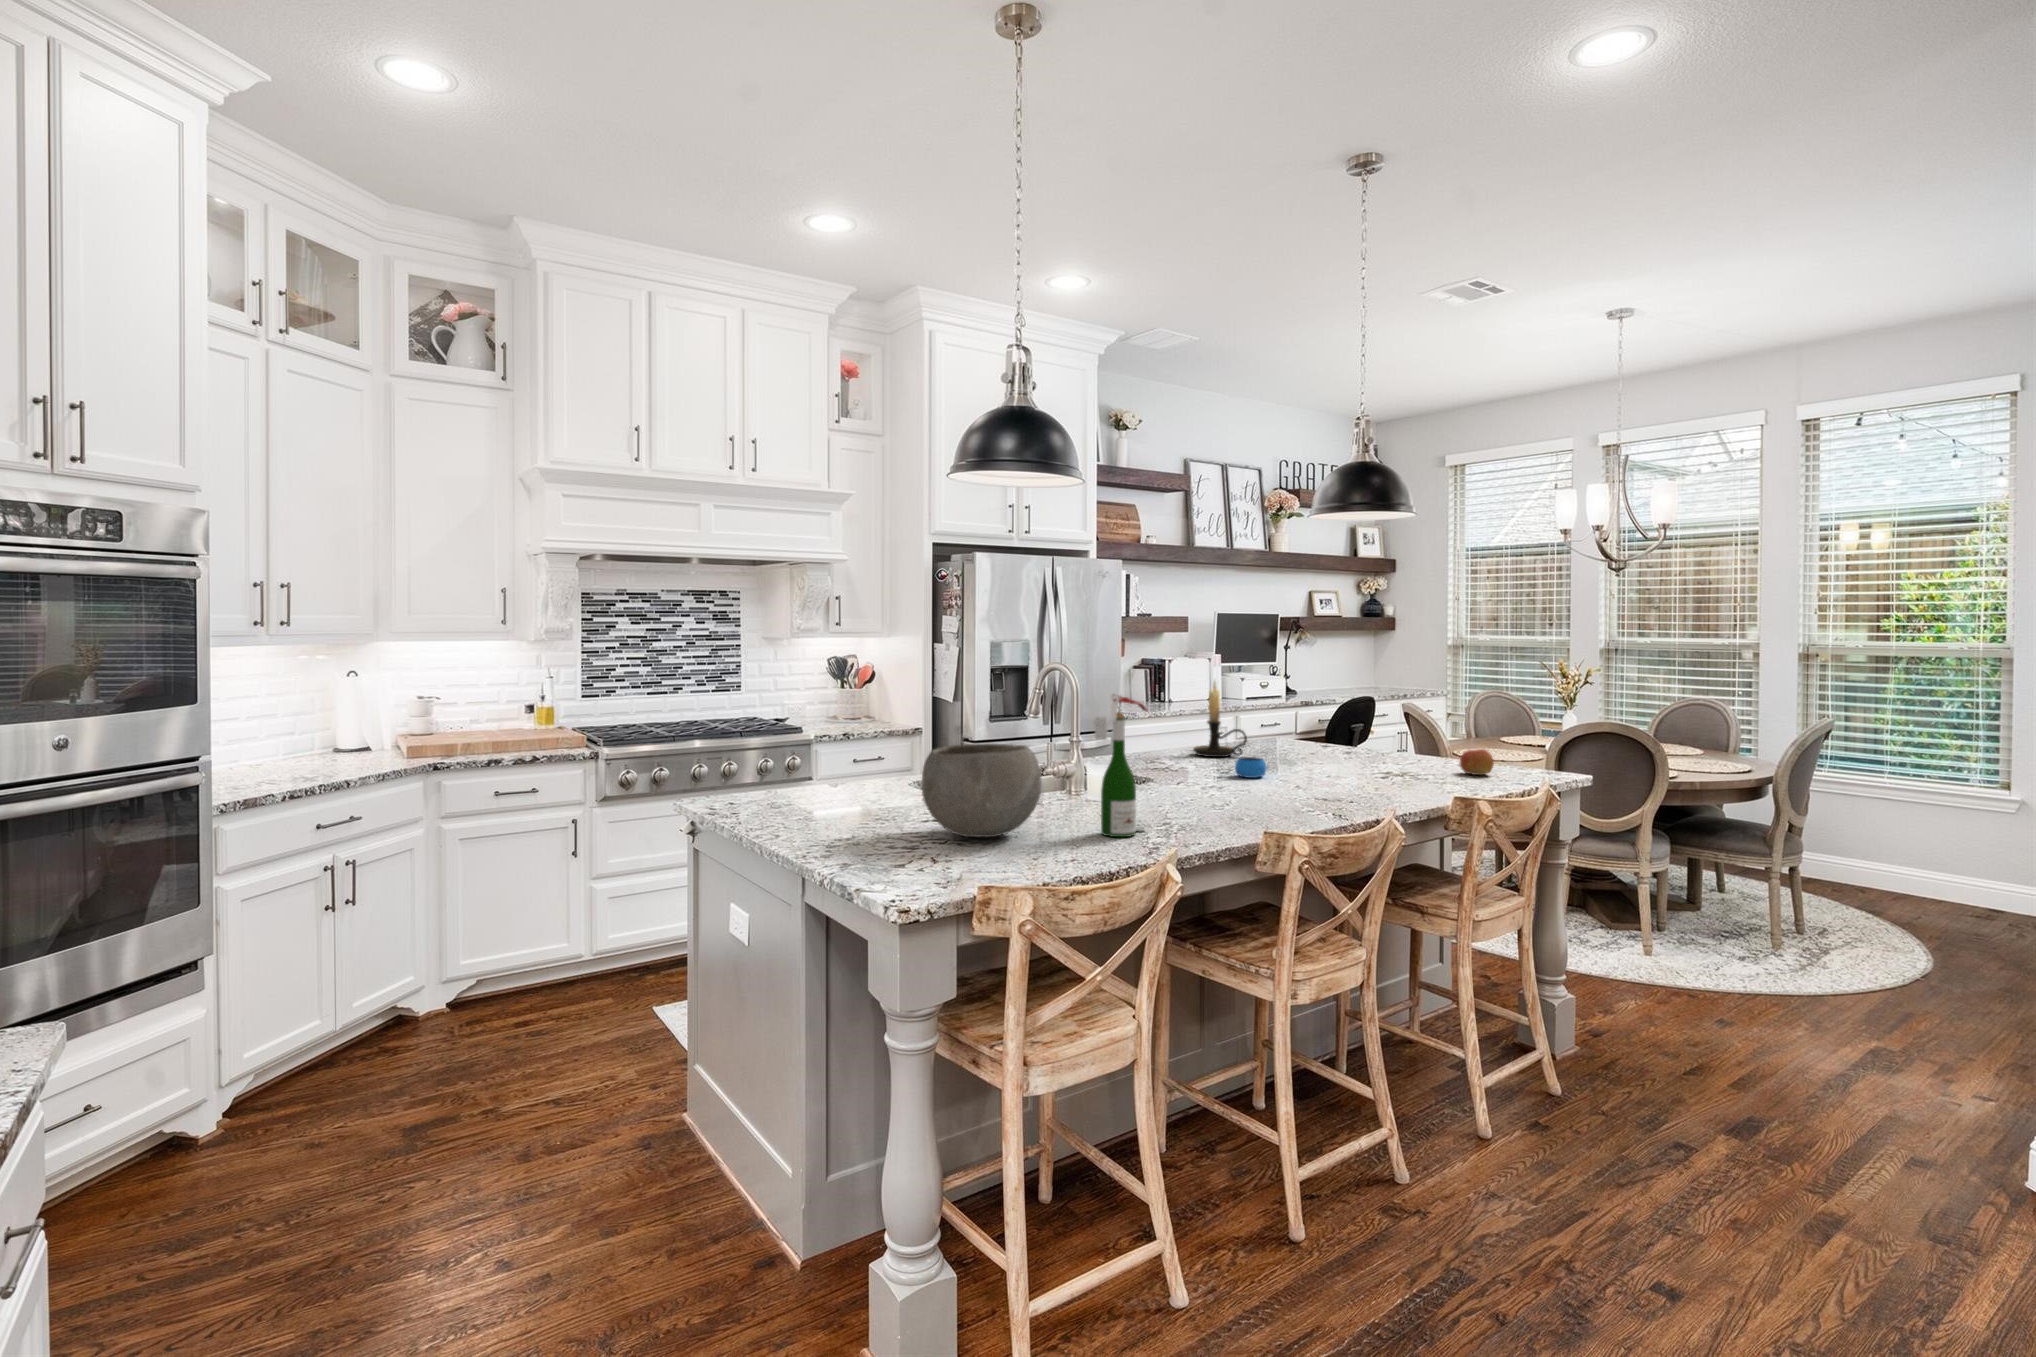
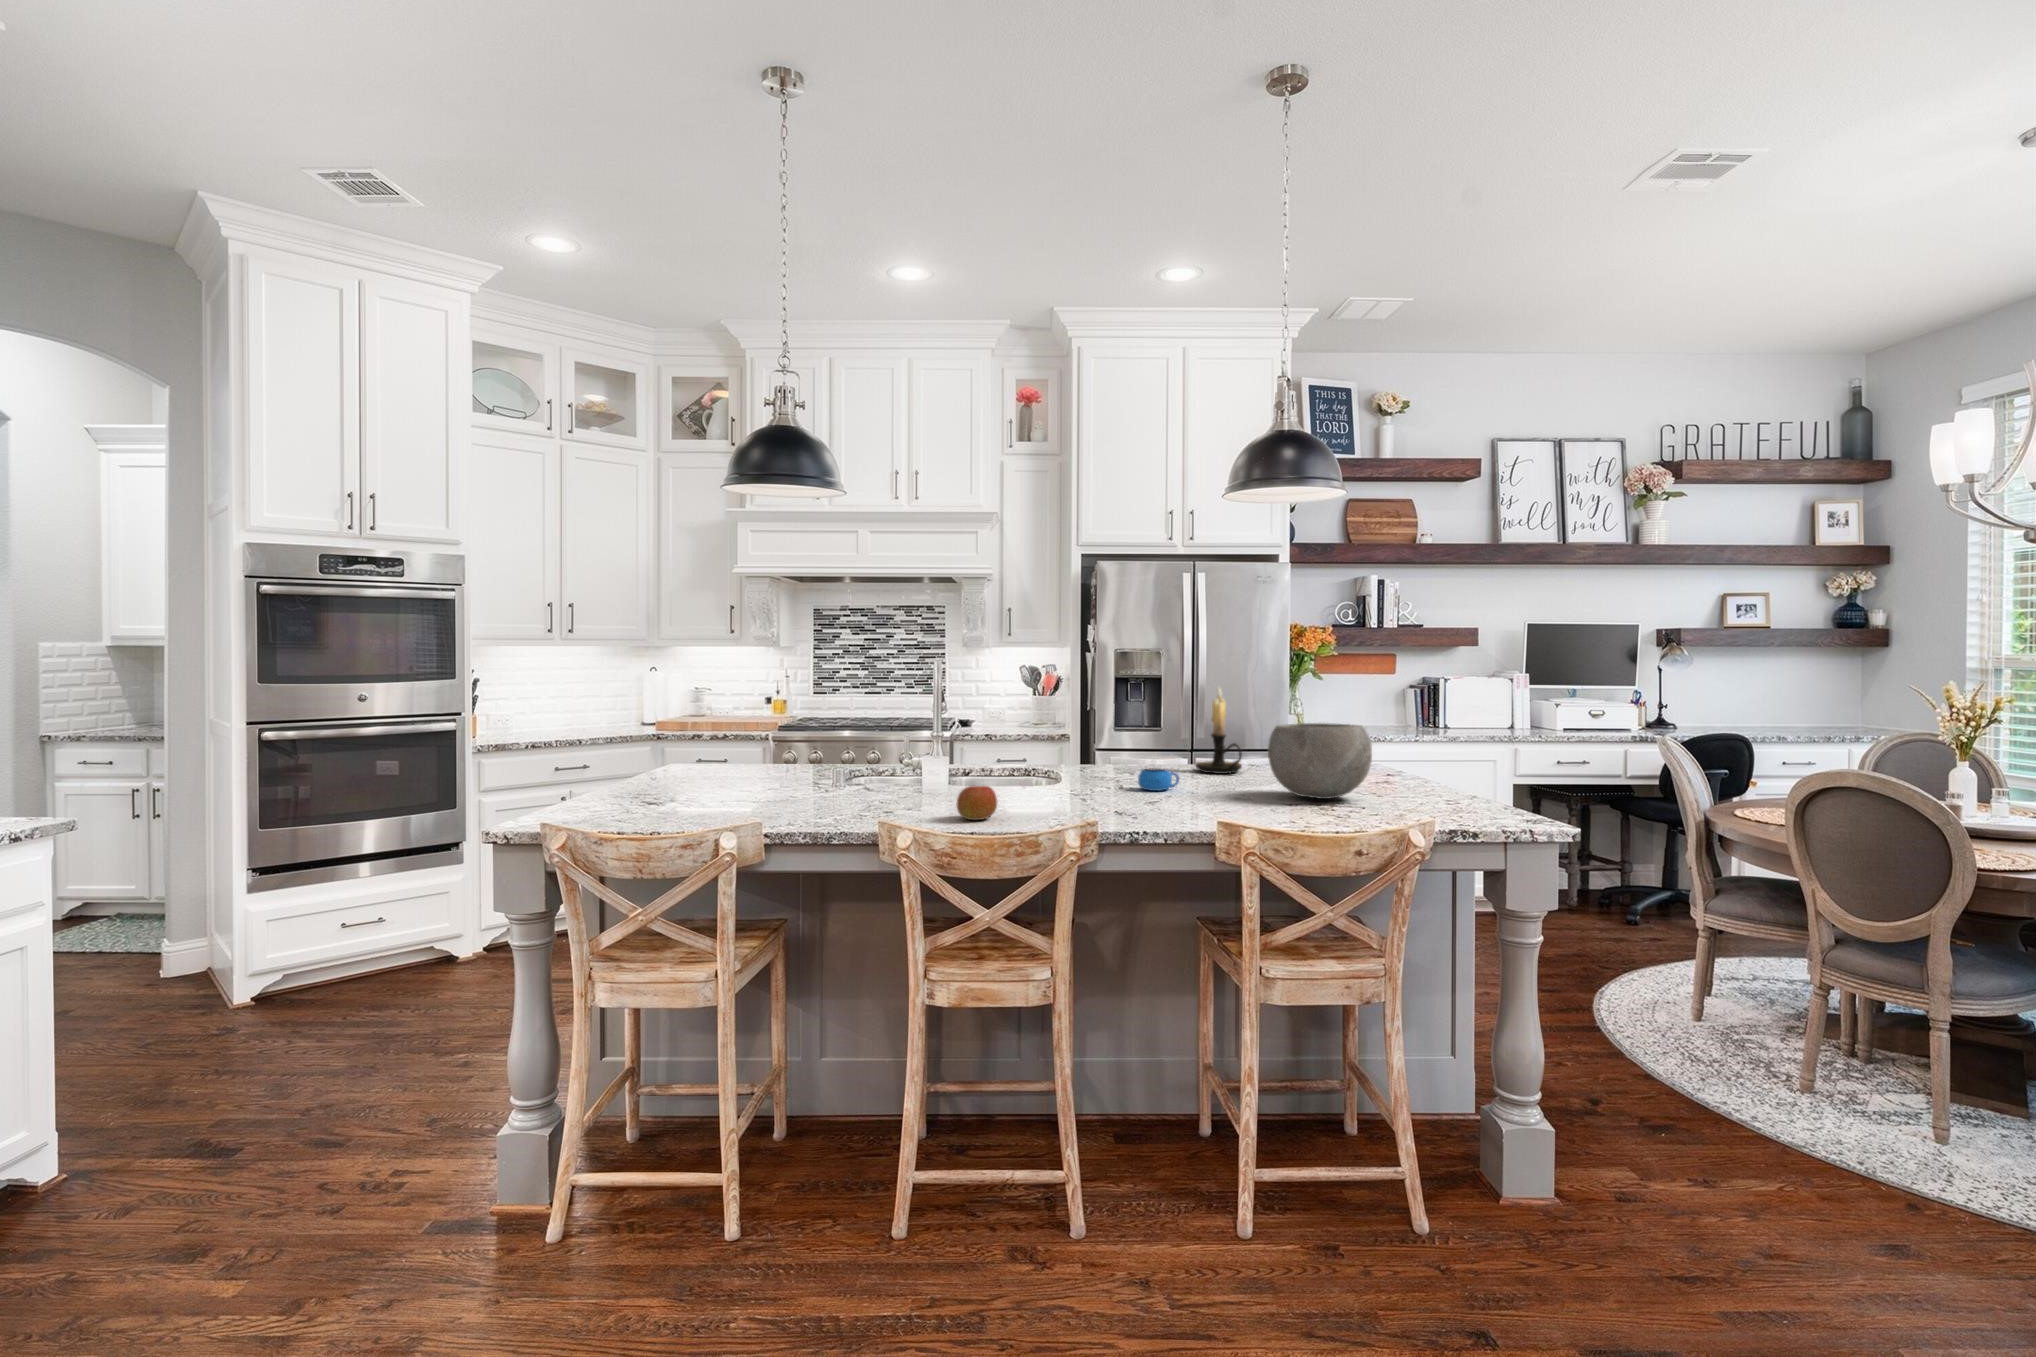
wine bottle: present [1094,694,1146,837] -> none [797,681,849,816]
bowl: present [922,744,1042,837] -> present [1268,723,1372,799]
apple: present [1460,749,1494,775] -> present [957,786,997,820]

